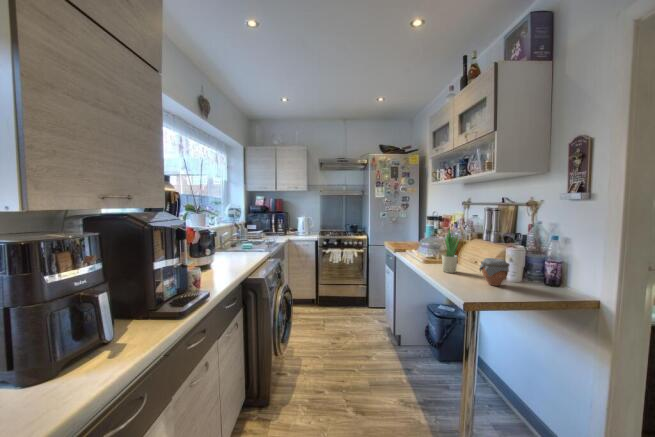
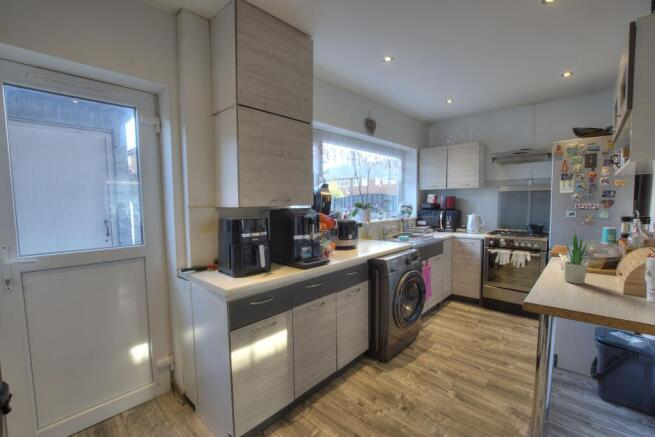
jar: present [480,258,509,286] -> none [585,268,633,303]

